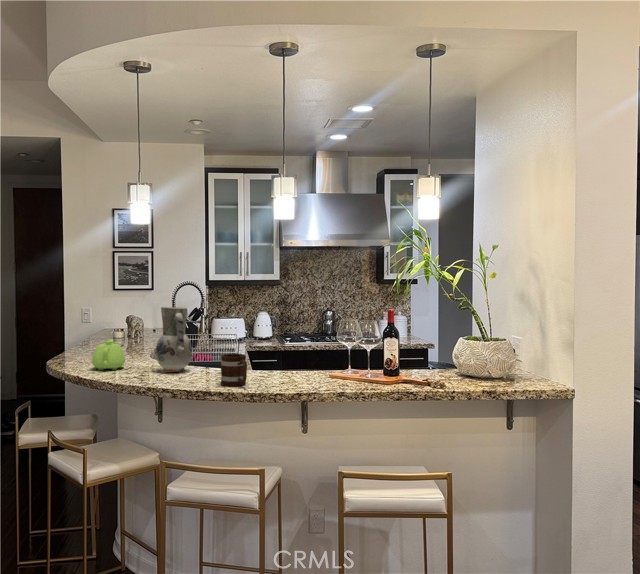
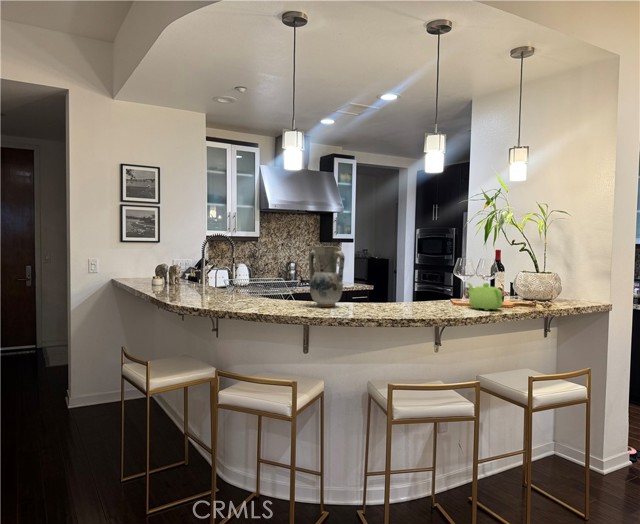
teapot: present [92,339,125,370] -> present [467,283,503,310]
mug: present [221,354,247,386] -> none [402,286,435,314]

